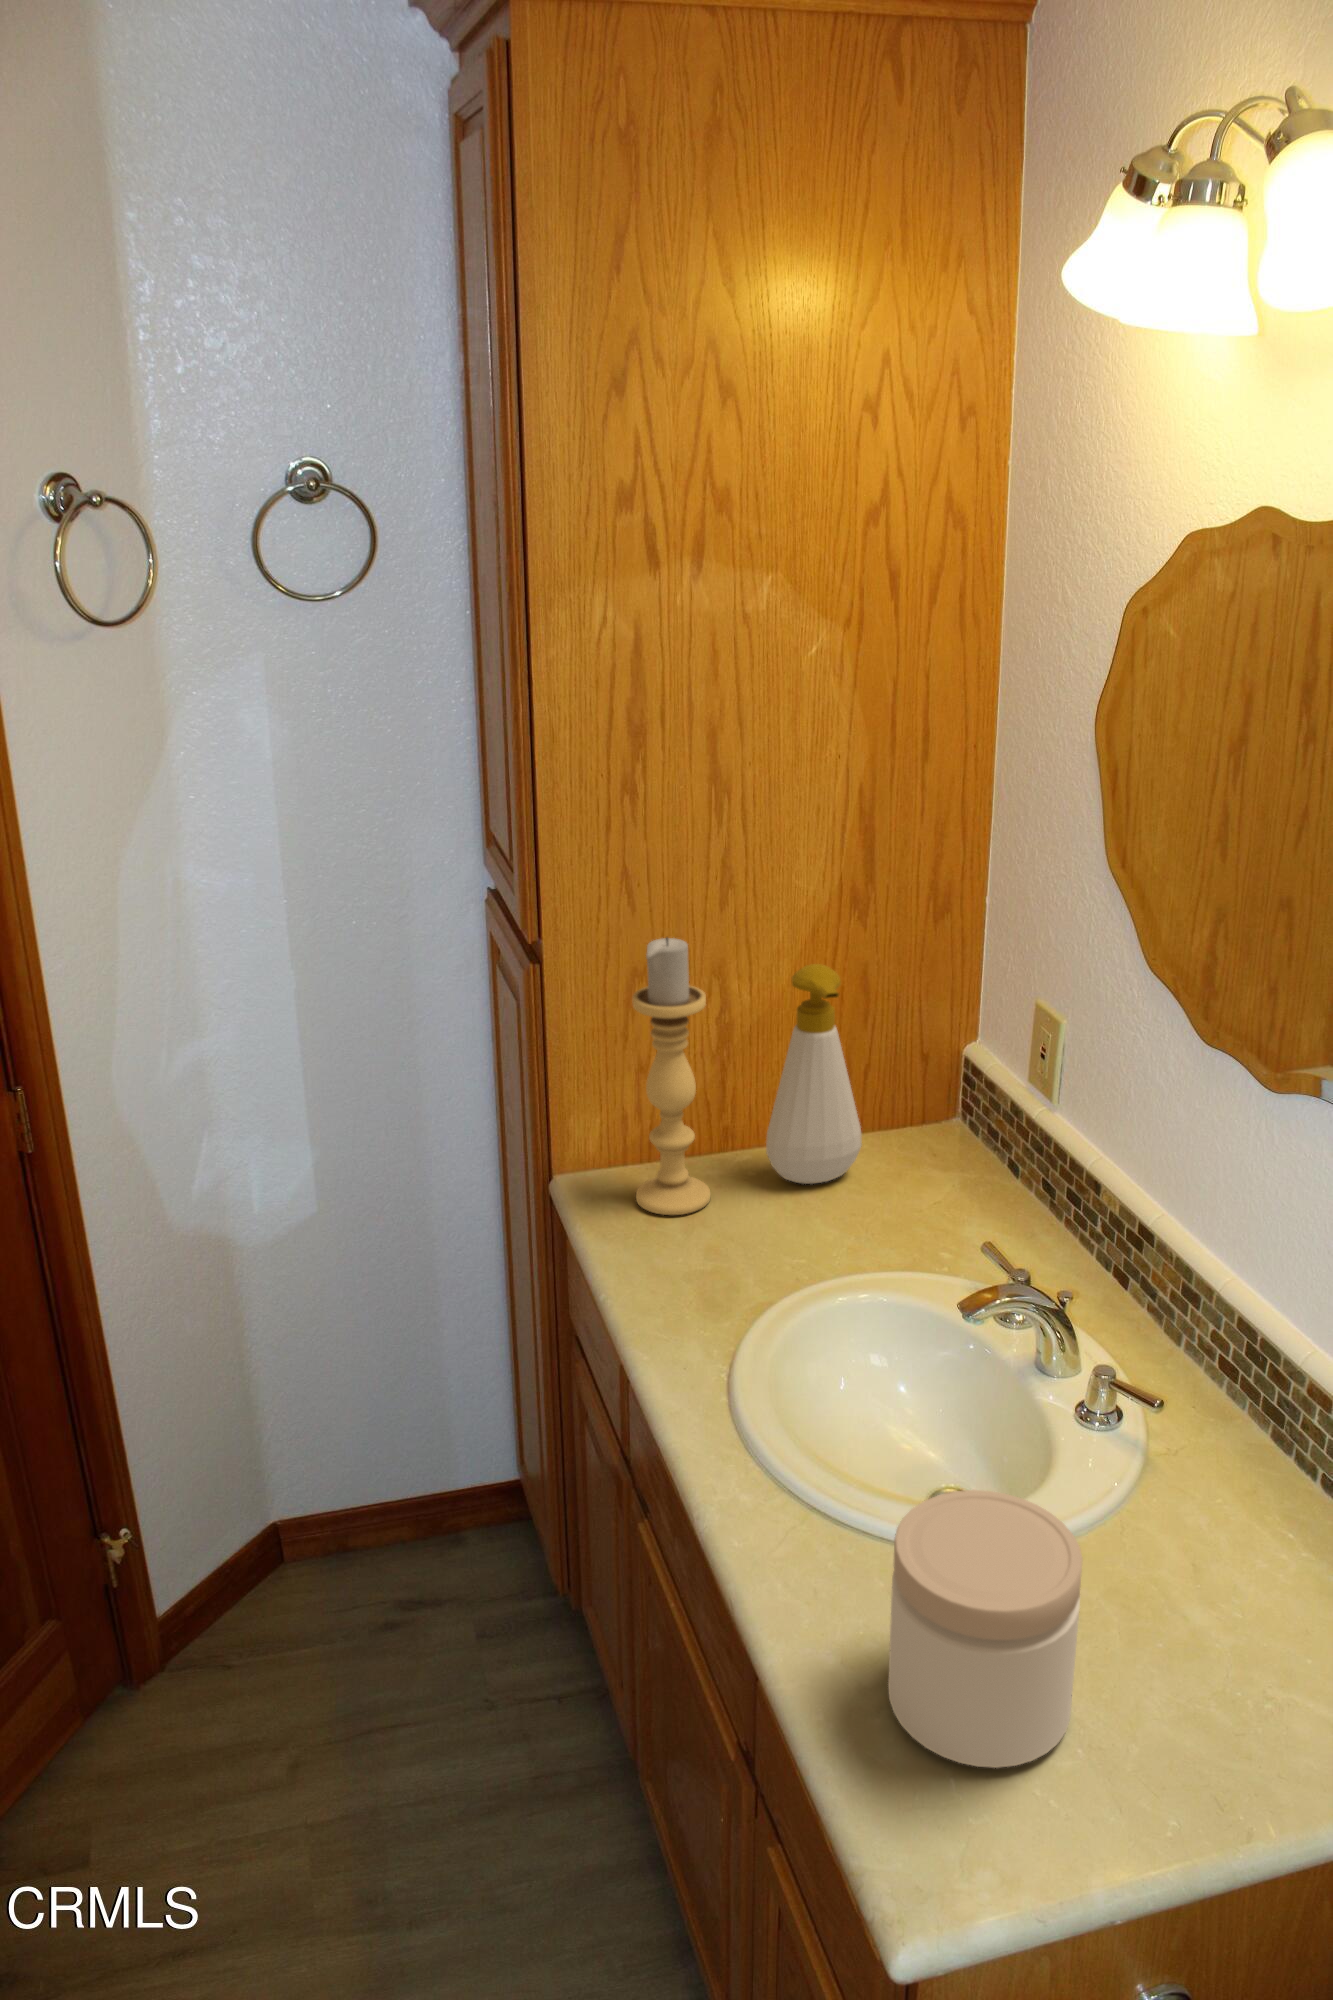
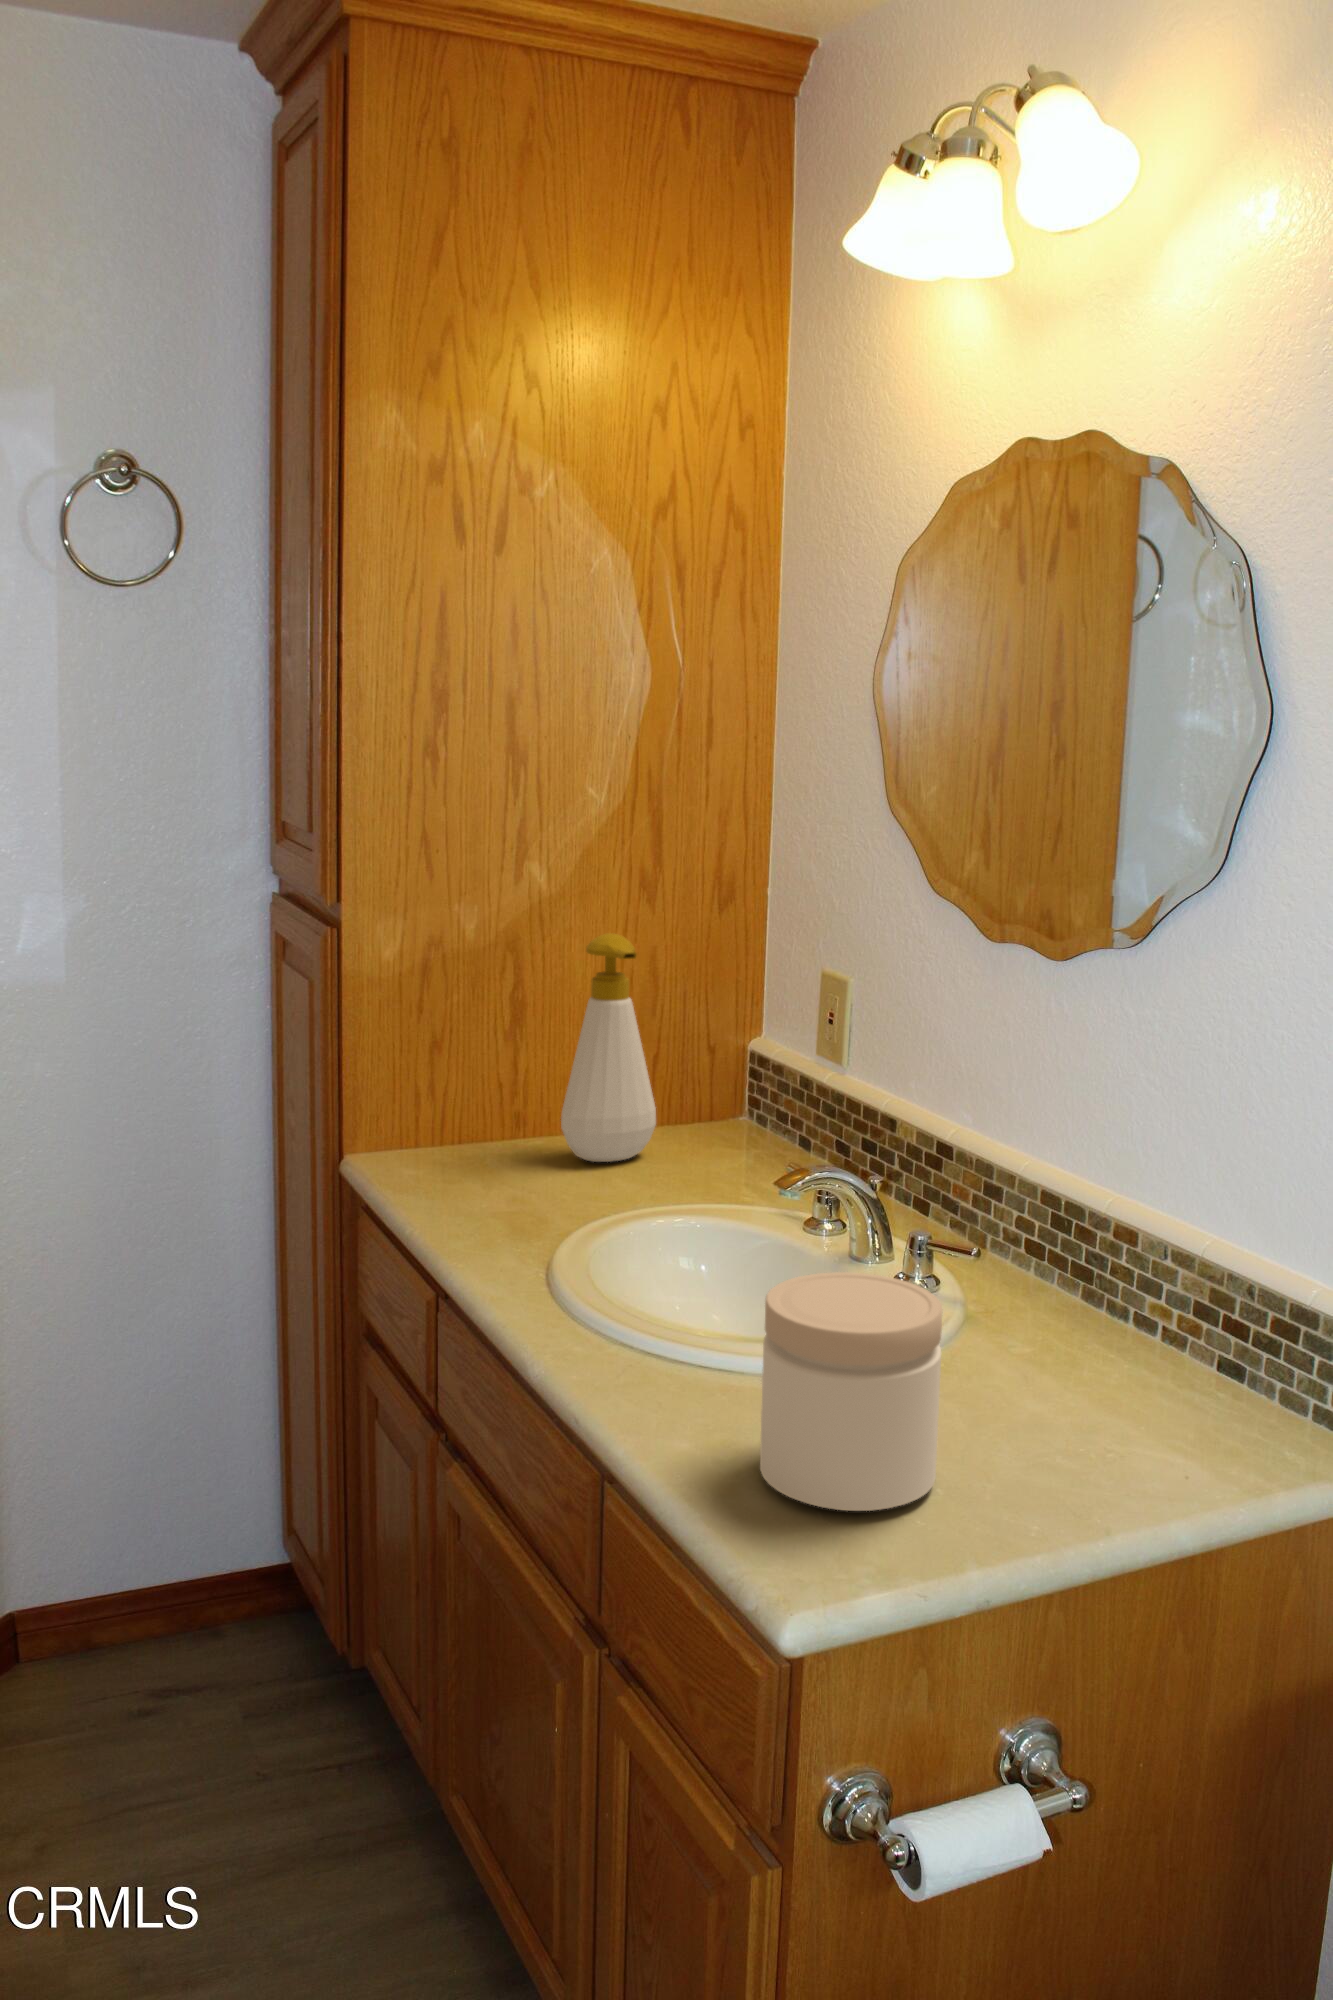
candle holder: present [632,937,711,1215] -> none [430,895,507,1187]

